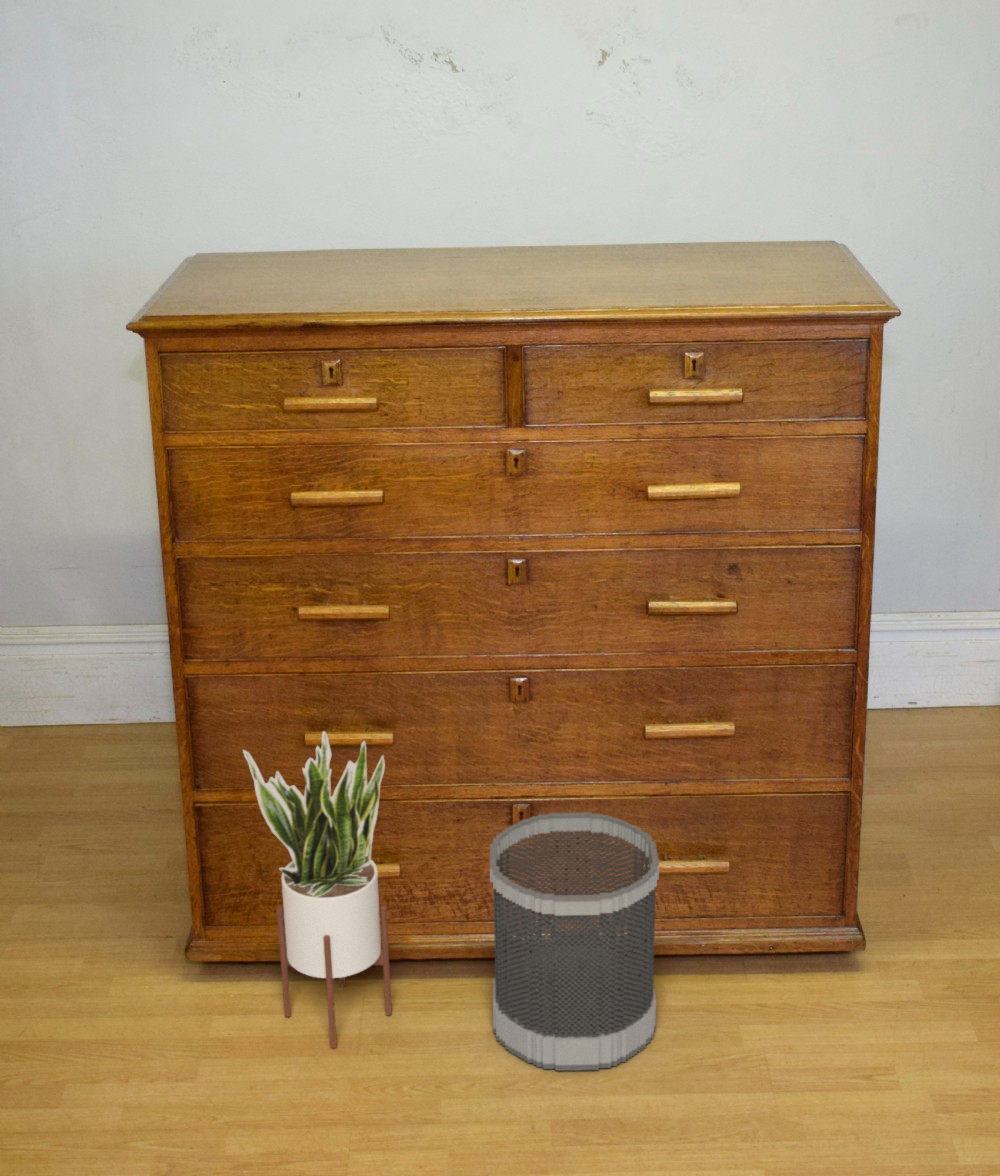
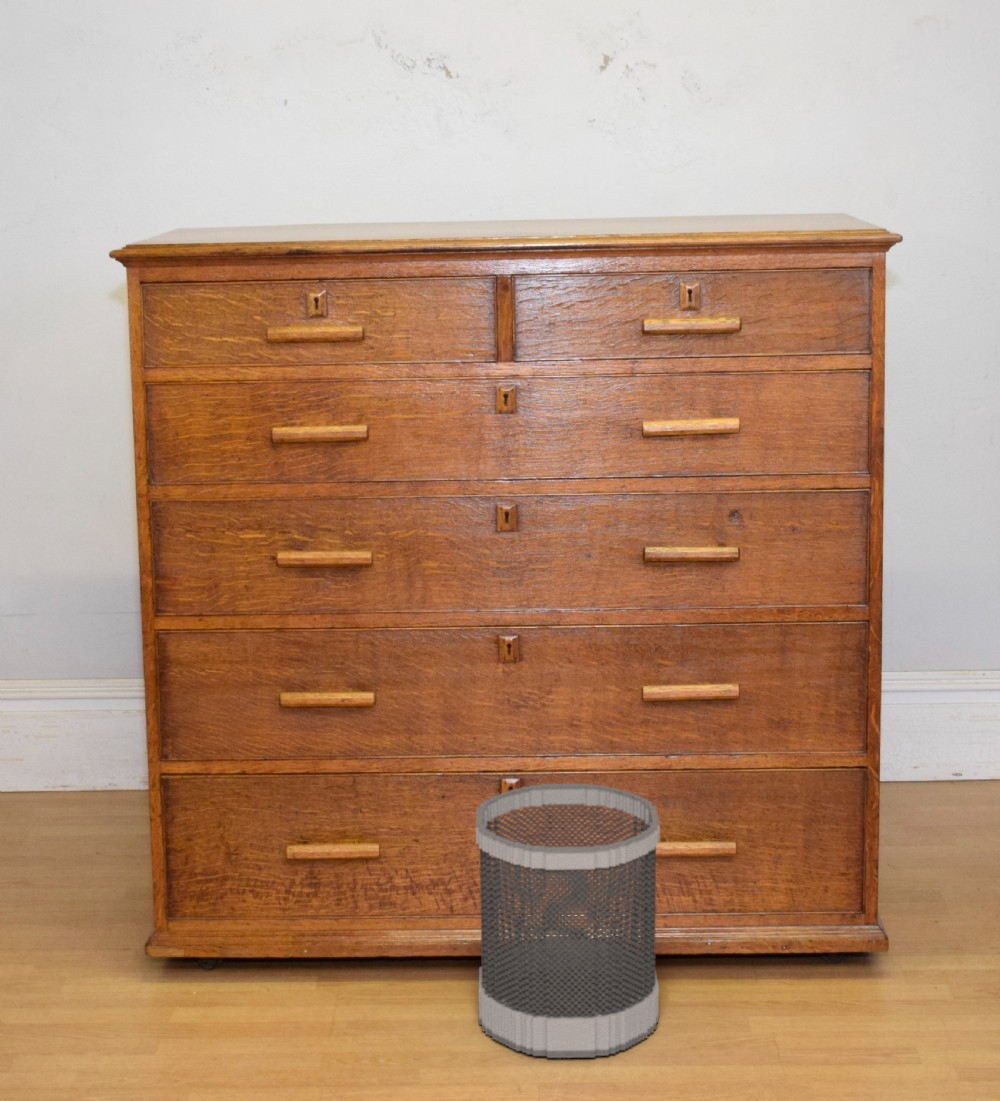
potted plant: present [243,731,392,1048] -> none [211,675,368,1037]

